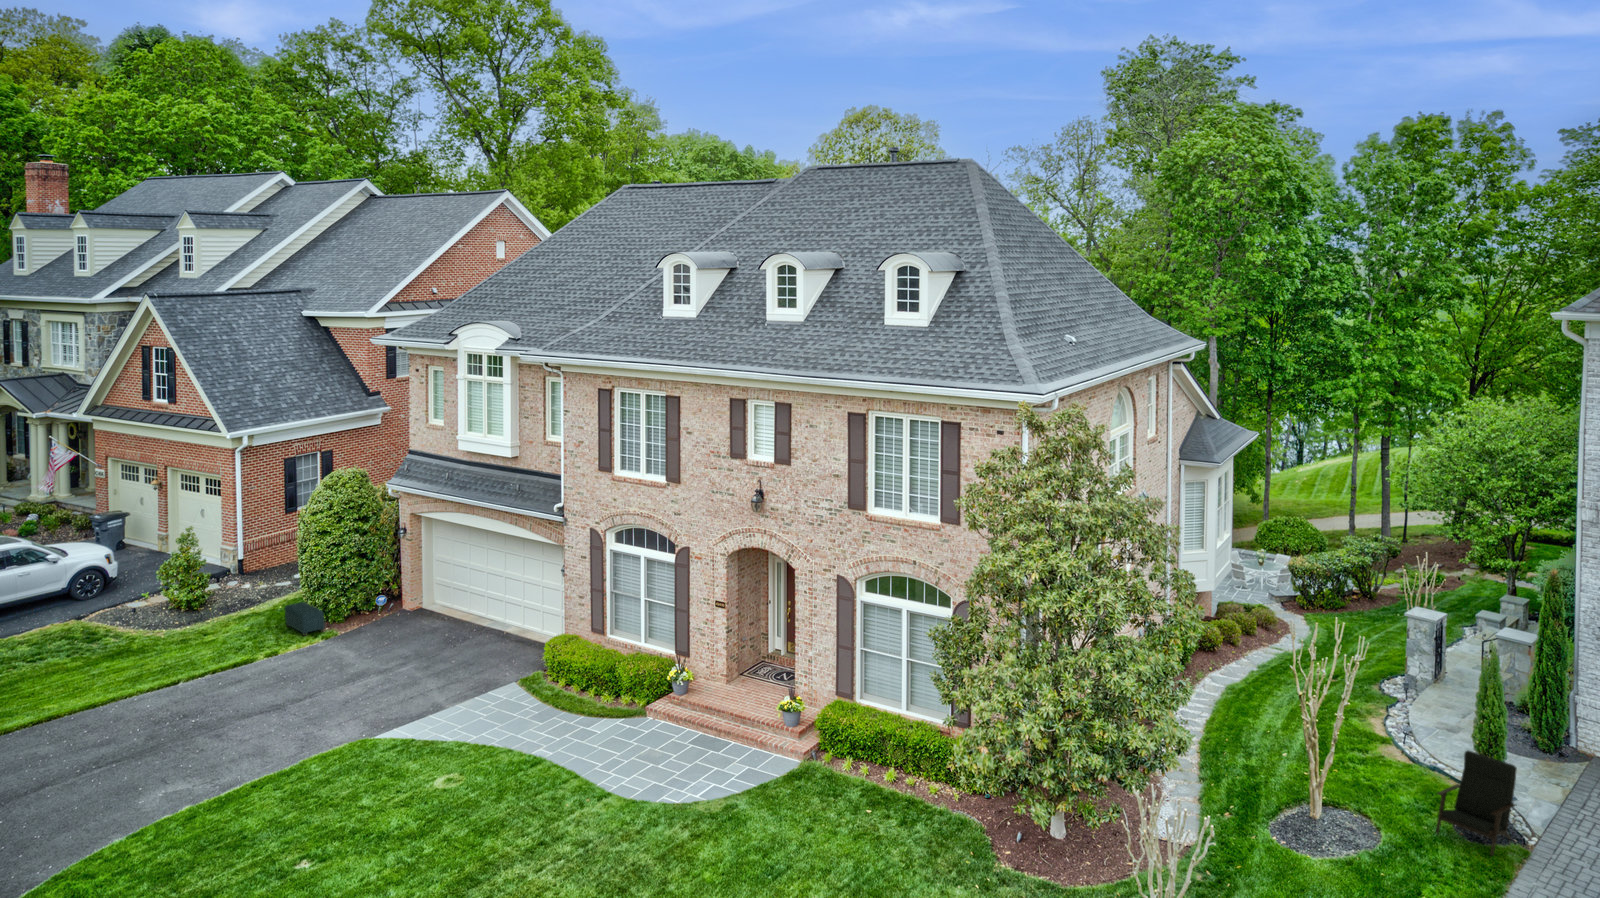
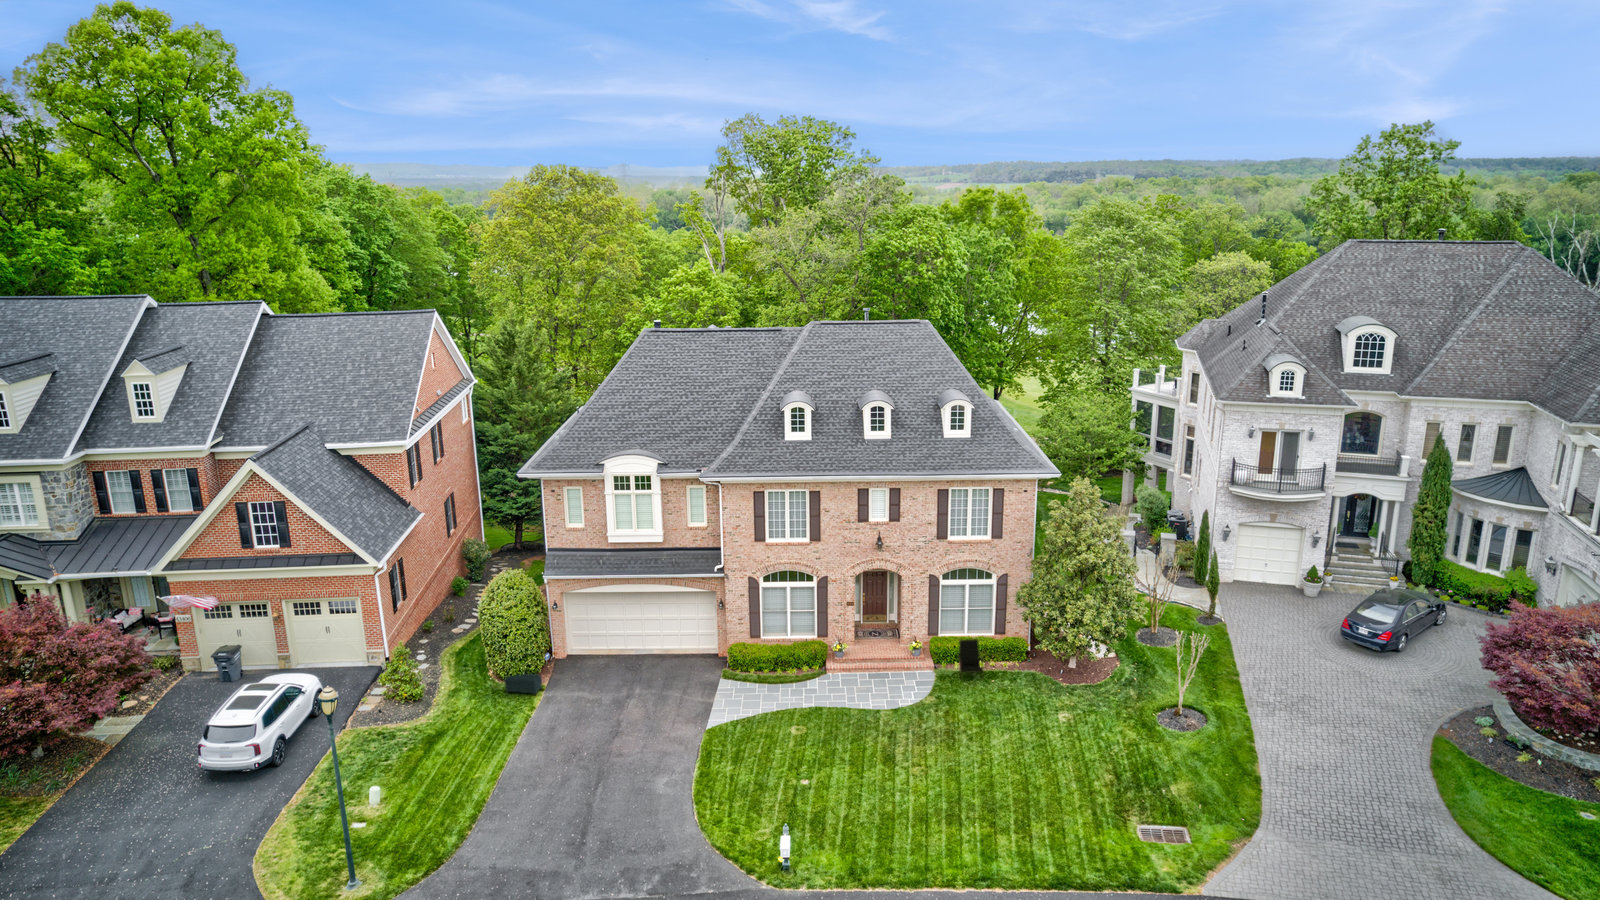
lounge chair: present [1436,751,1517,856] -> present [958,639,984,677]

